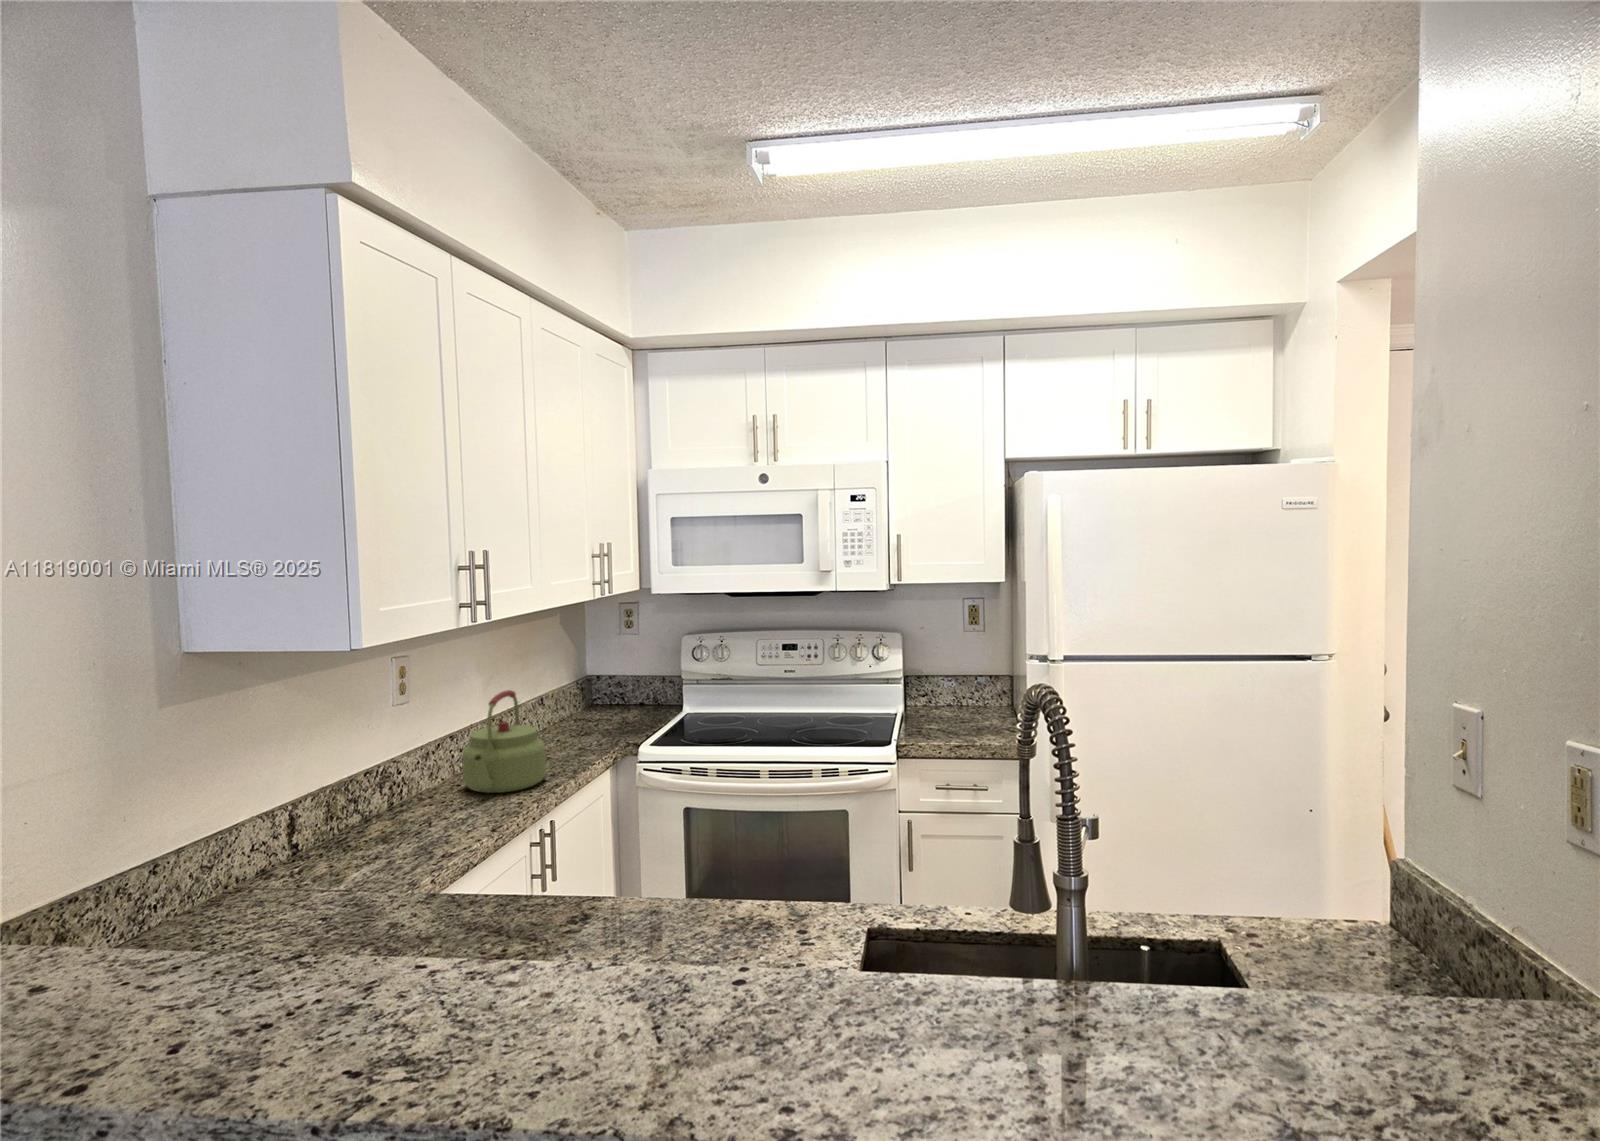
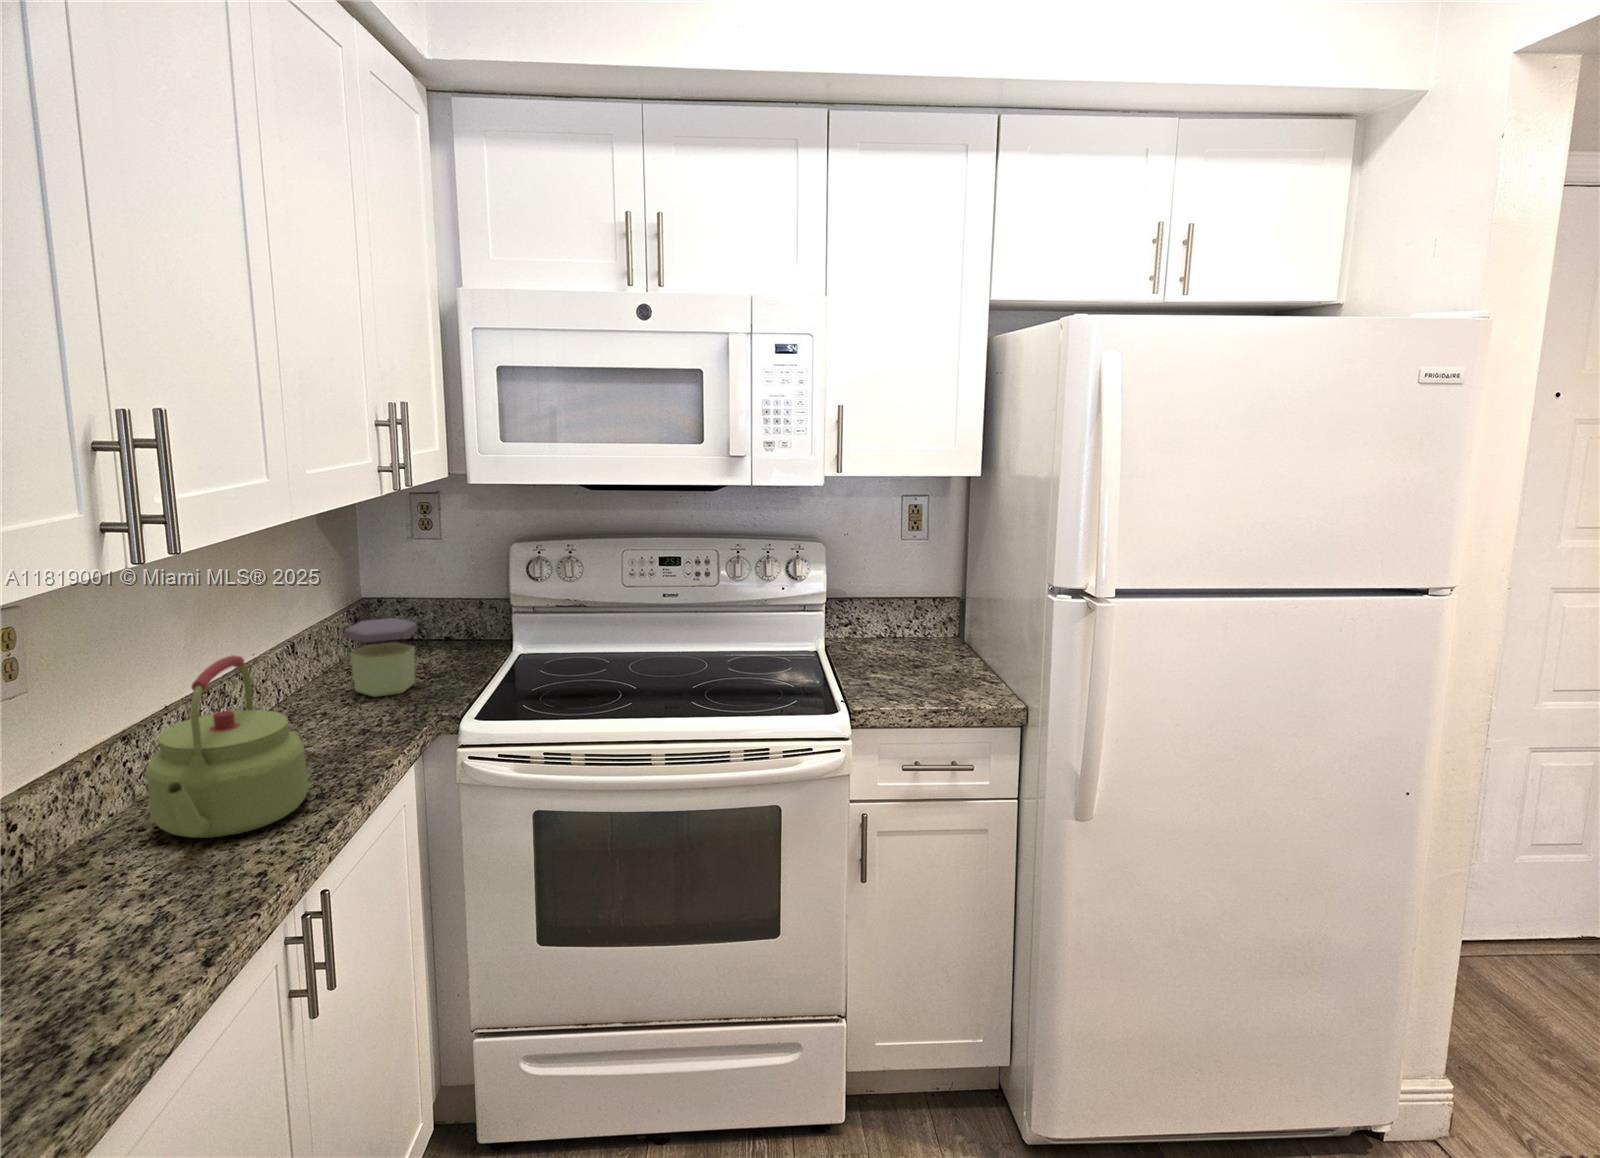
jar: none [574,683,619,734] -> present [344,618,418,697]

